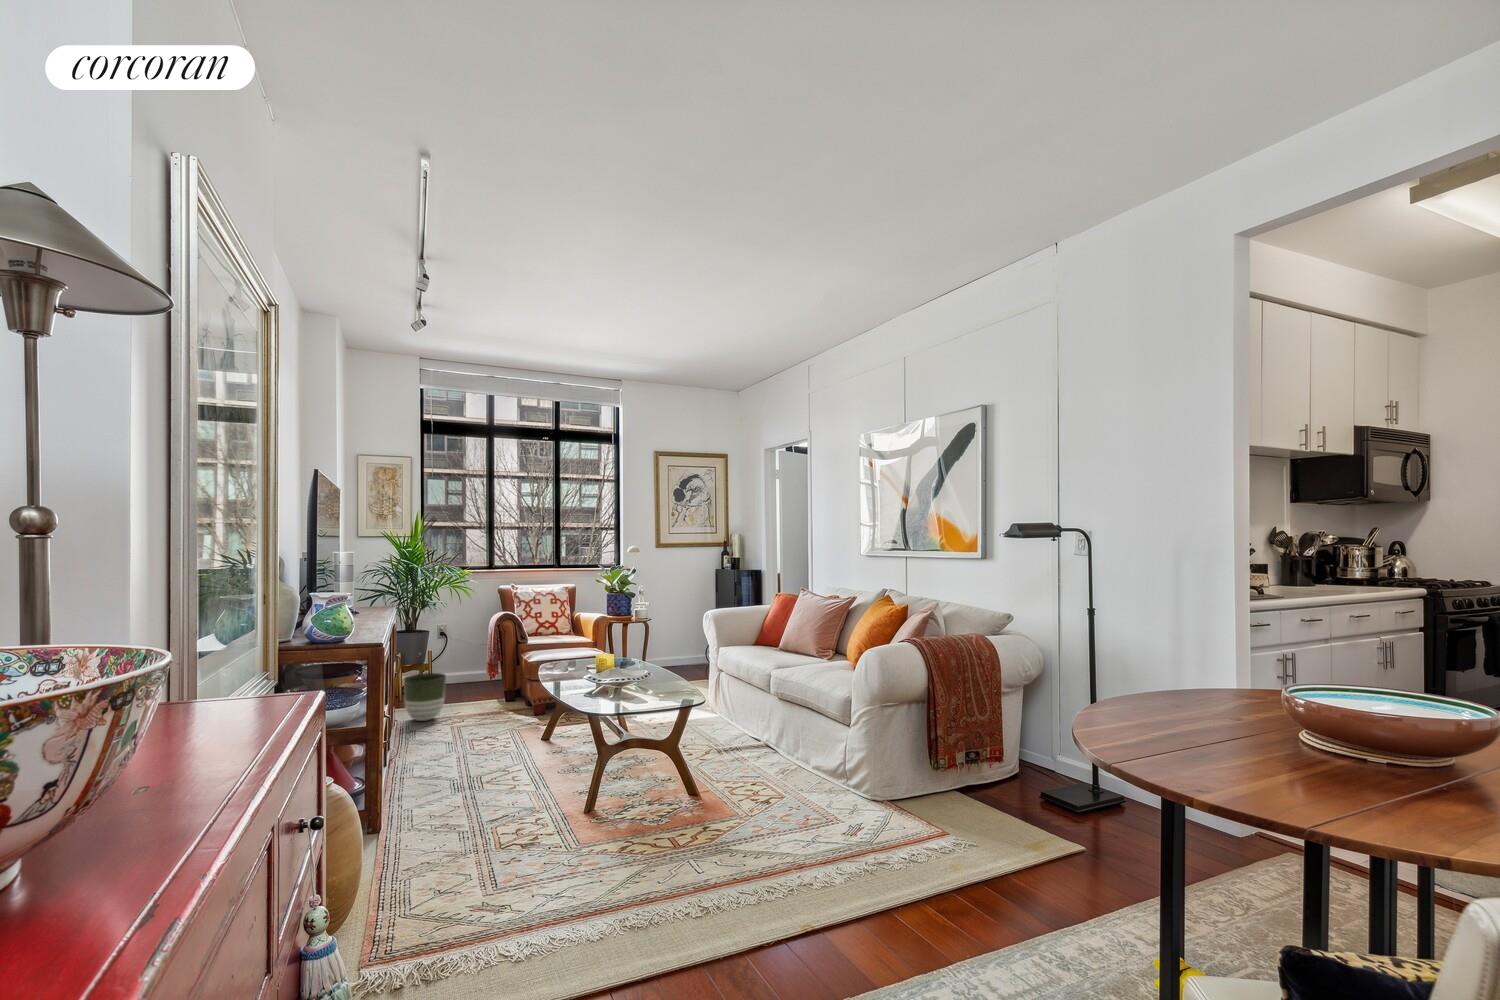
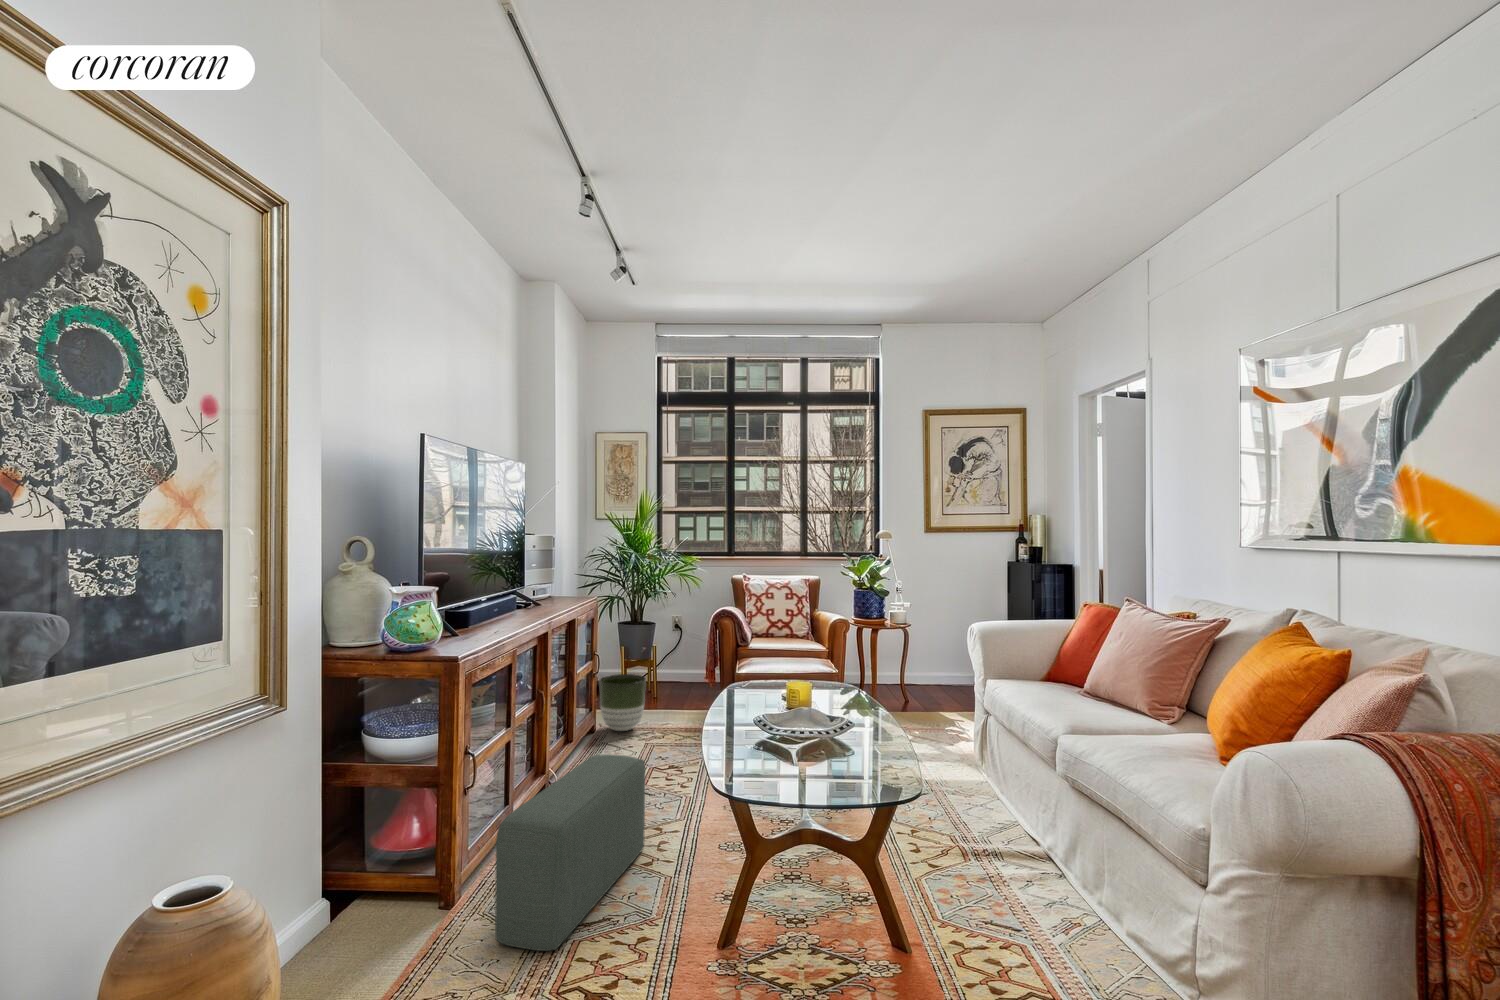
pouf: none [439,715,507,836] -> present [495,754,645,951]

